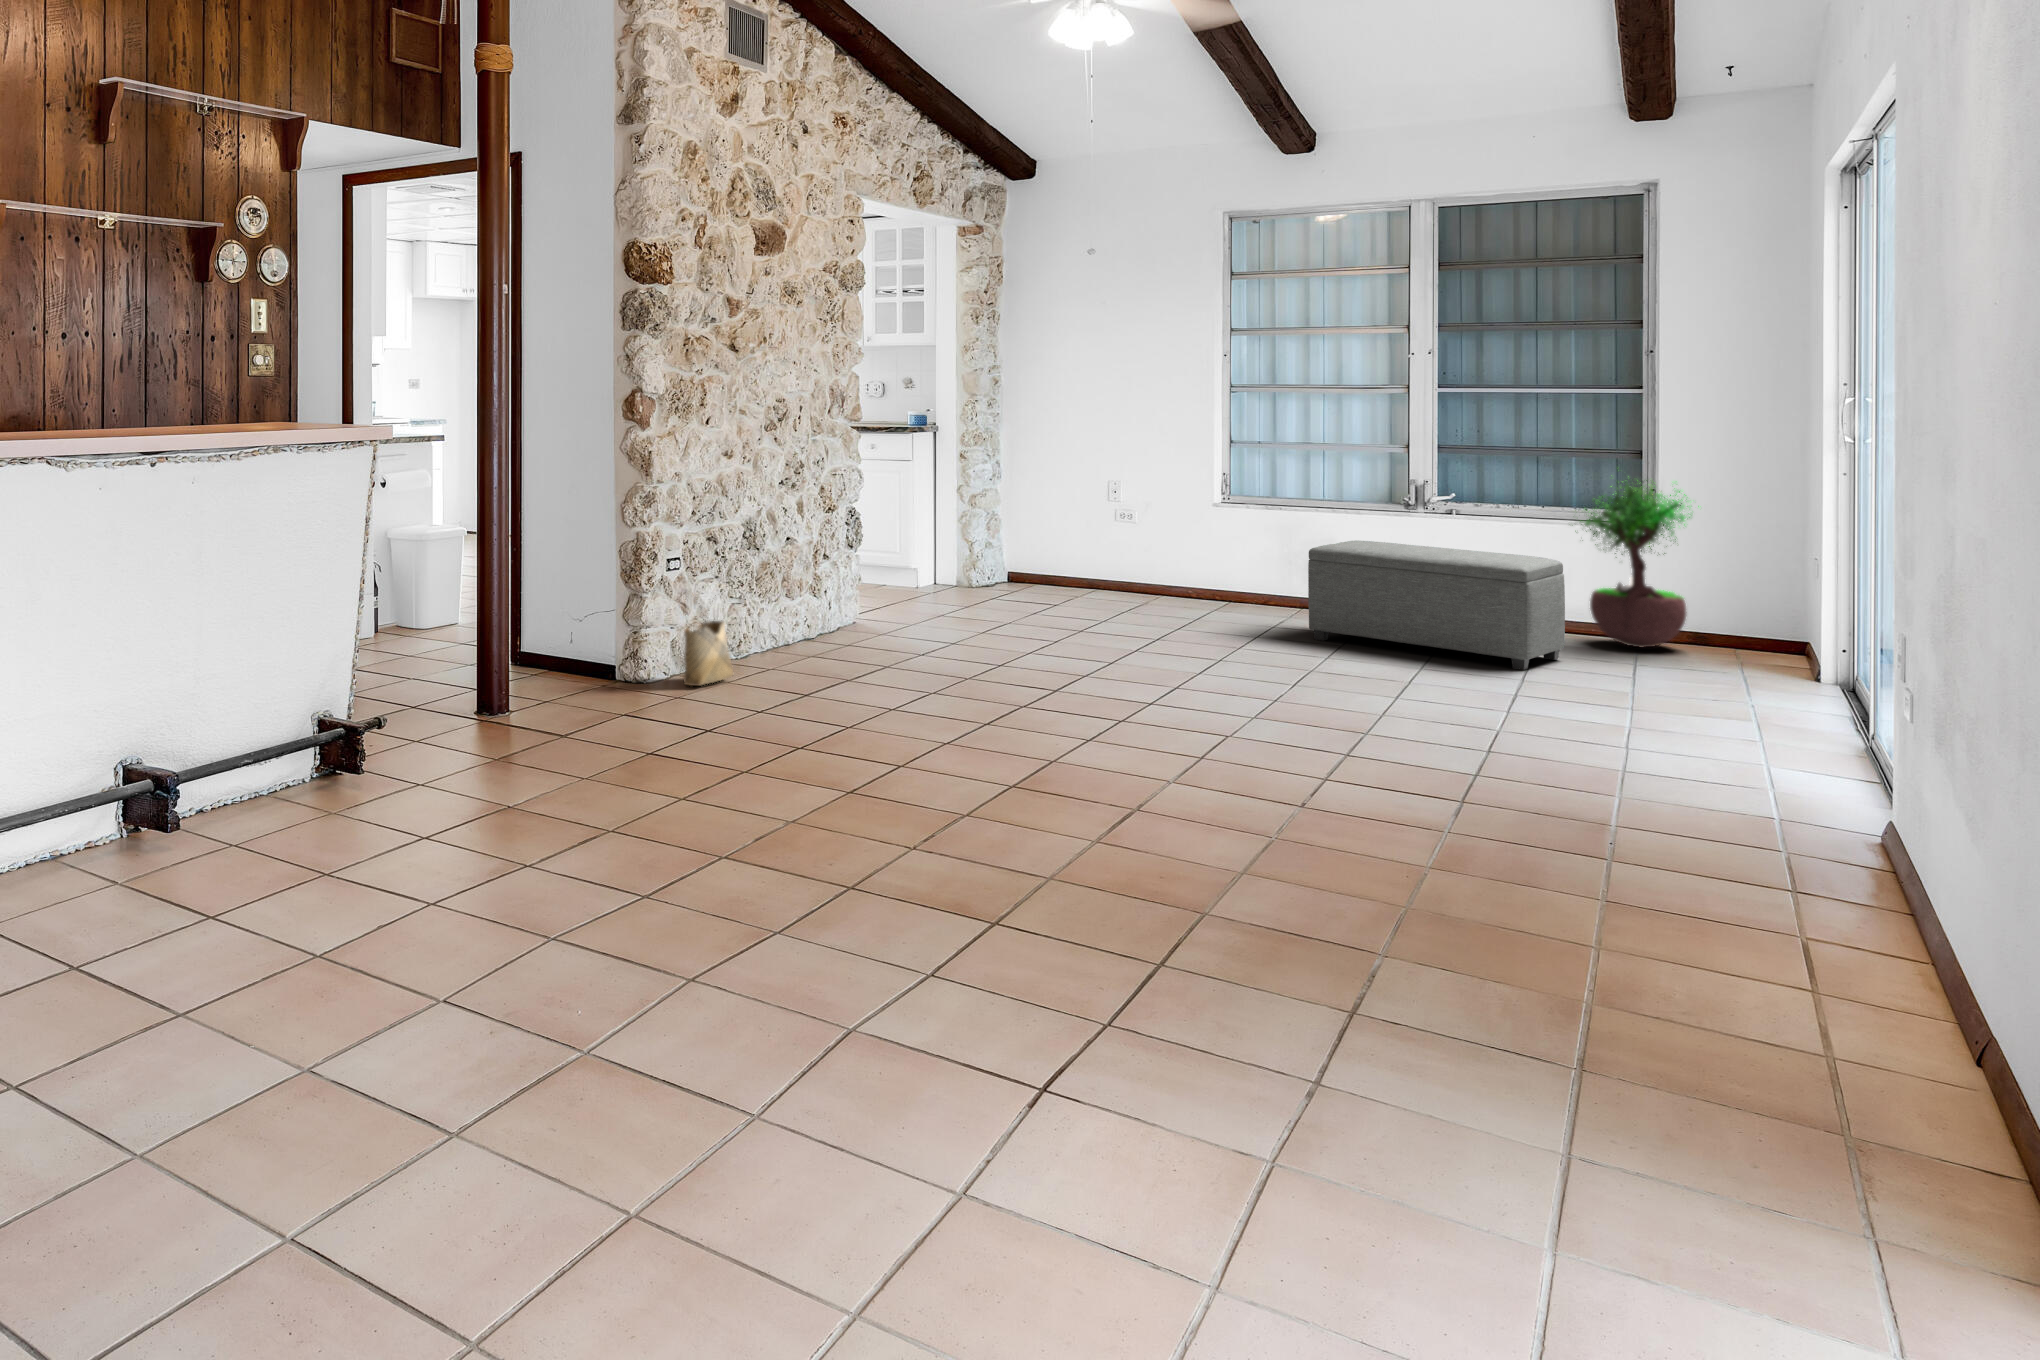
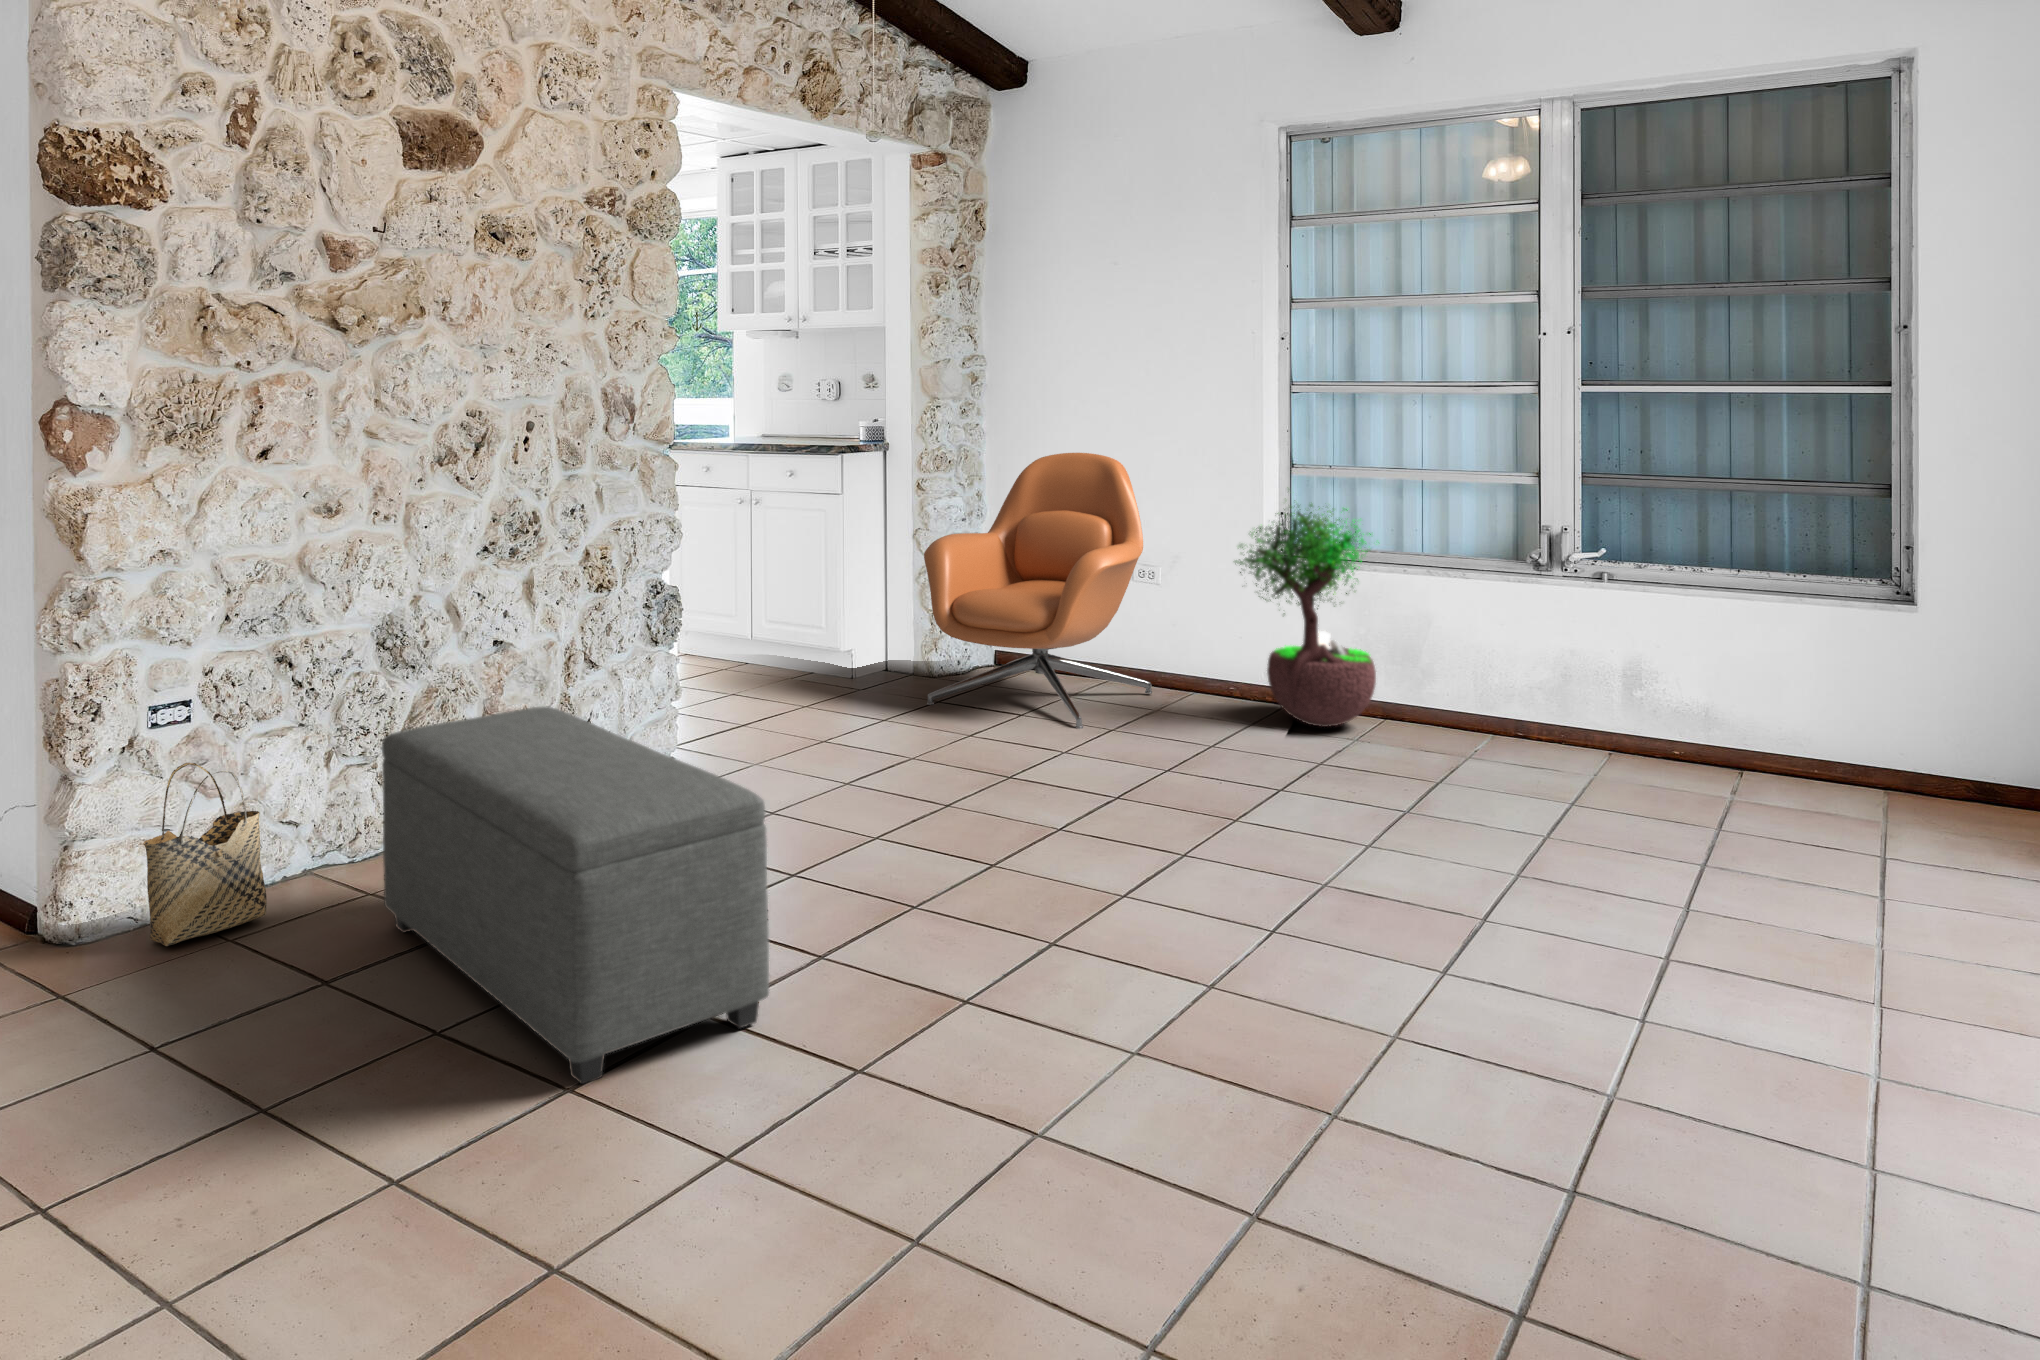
armchair: none [984,433,1137,613] -> present [924,453,1152,729]
potted tree: present [1572,478,1699,647] -> present [1235,504,1379,727]
ottoman: present [1308,541,1565,670] -> present [382,706,769,1084]

